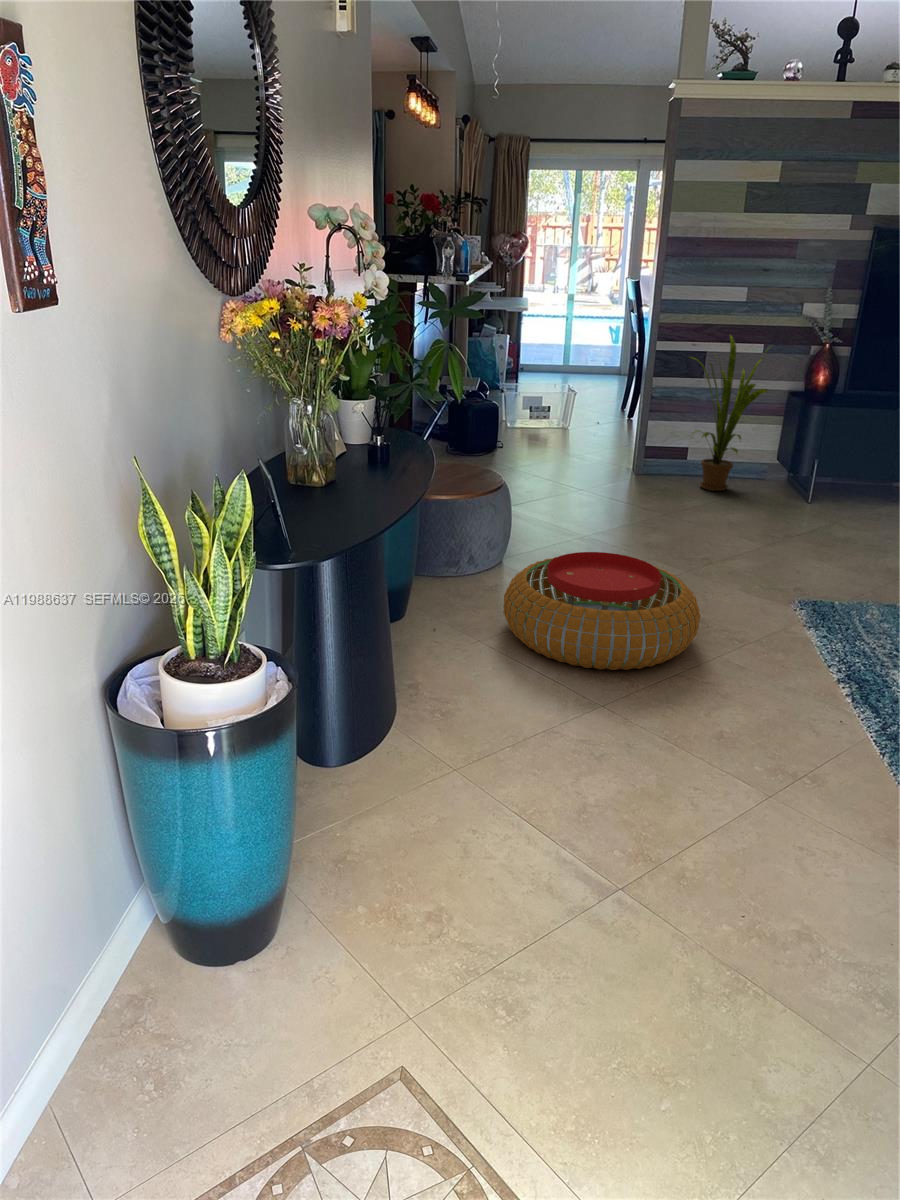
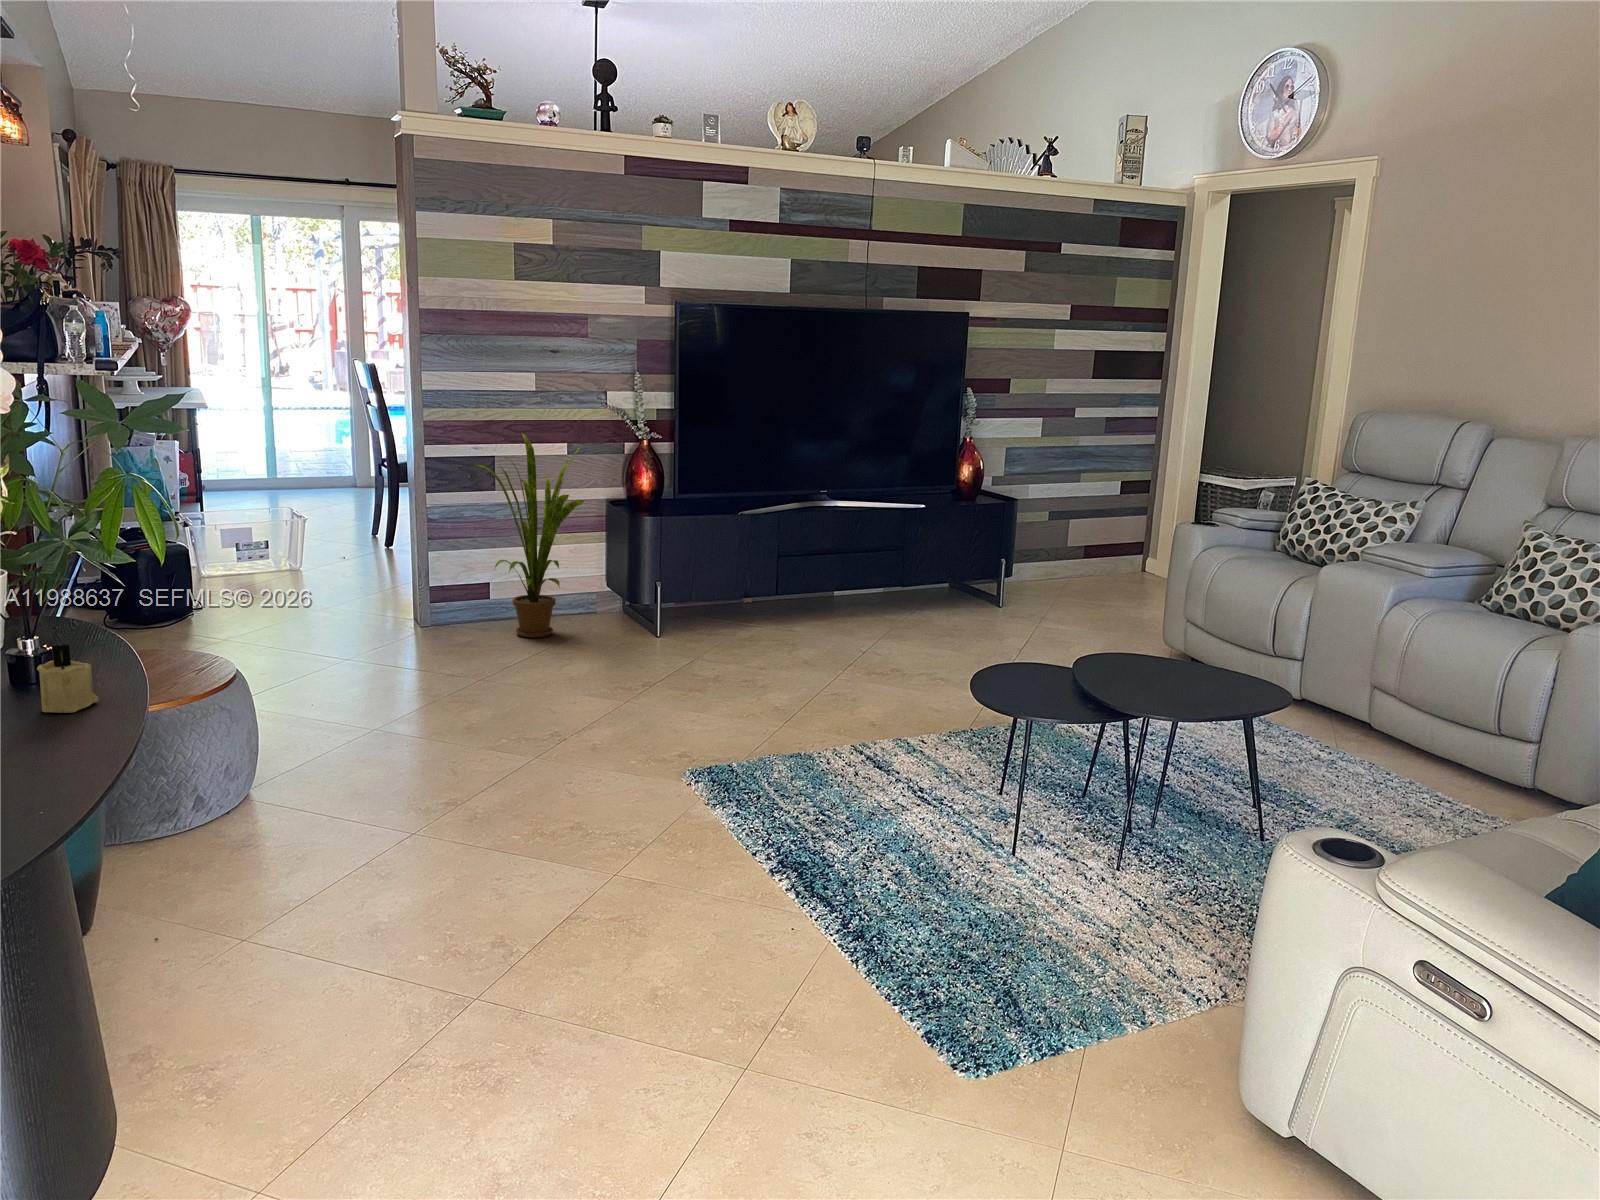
candle: none [379,437,407,477] -> present [37,644,98,713]
pouf: present [503,552,700,670] -> none [281,759,586,945]

